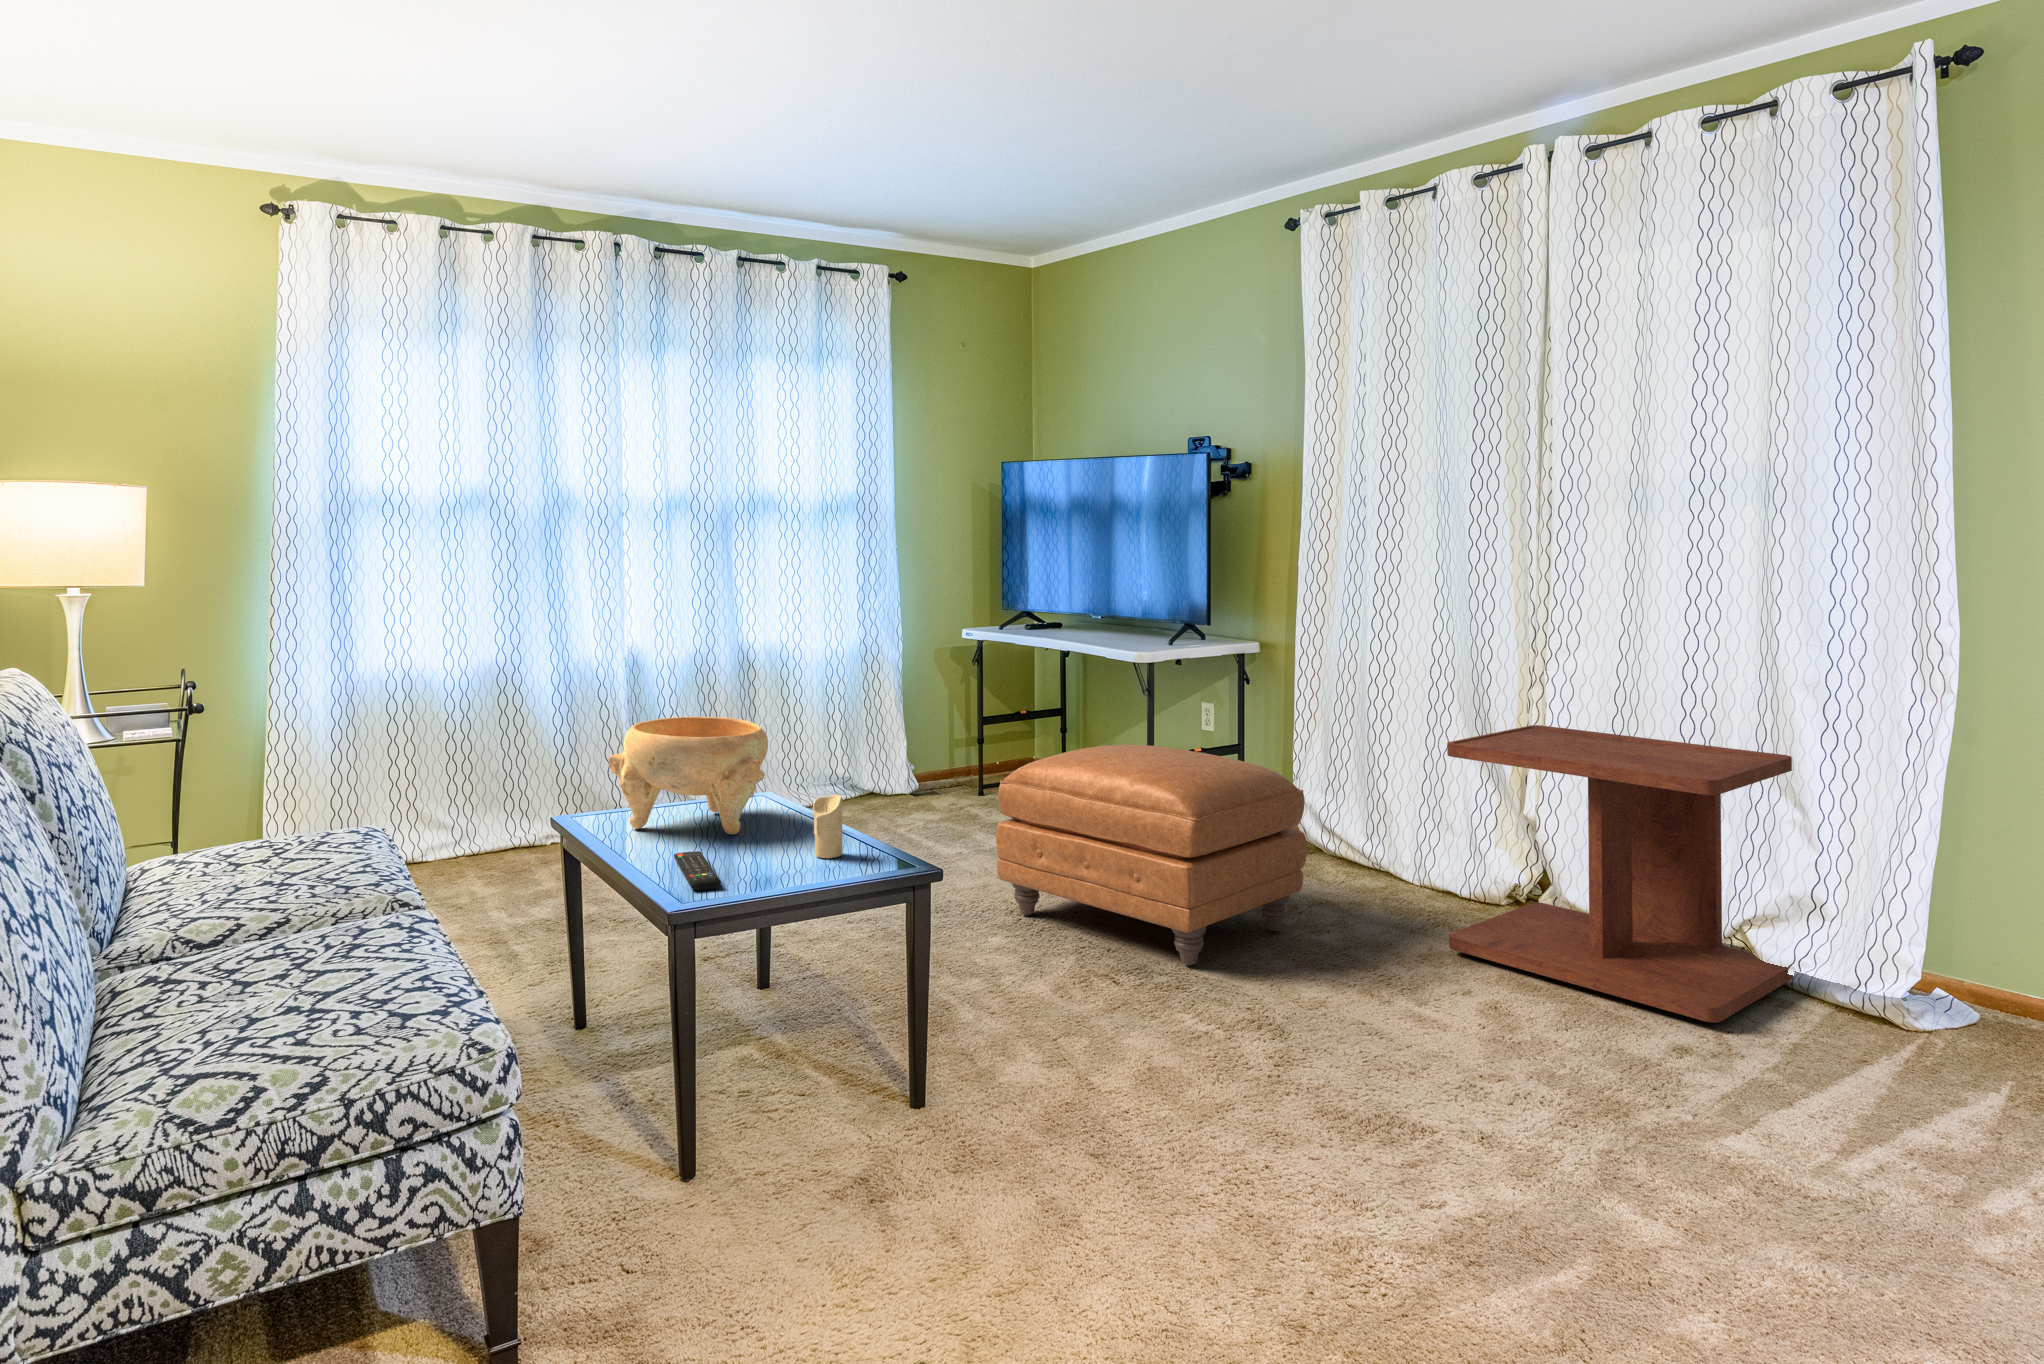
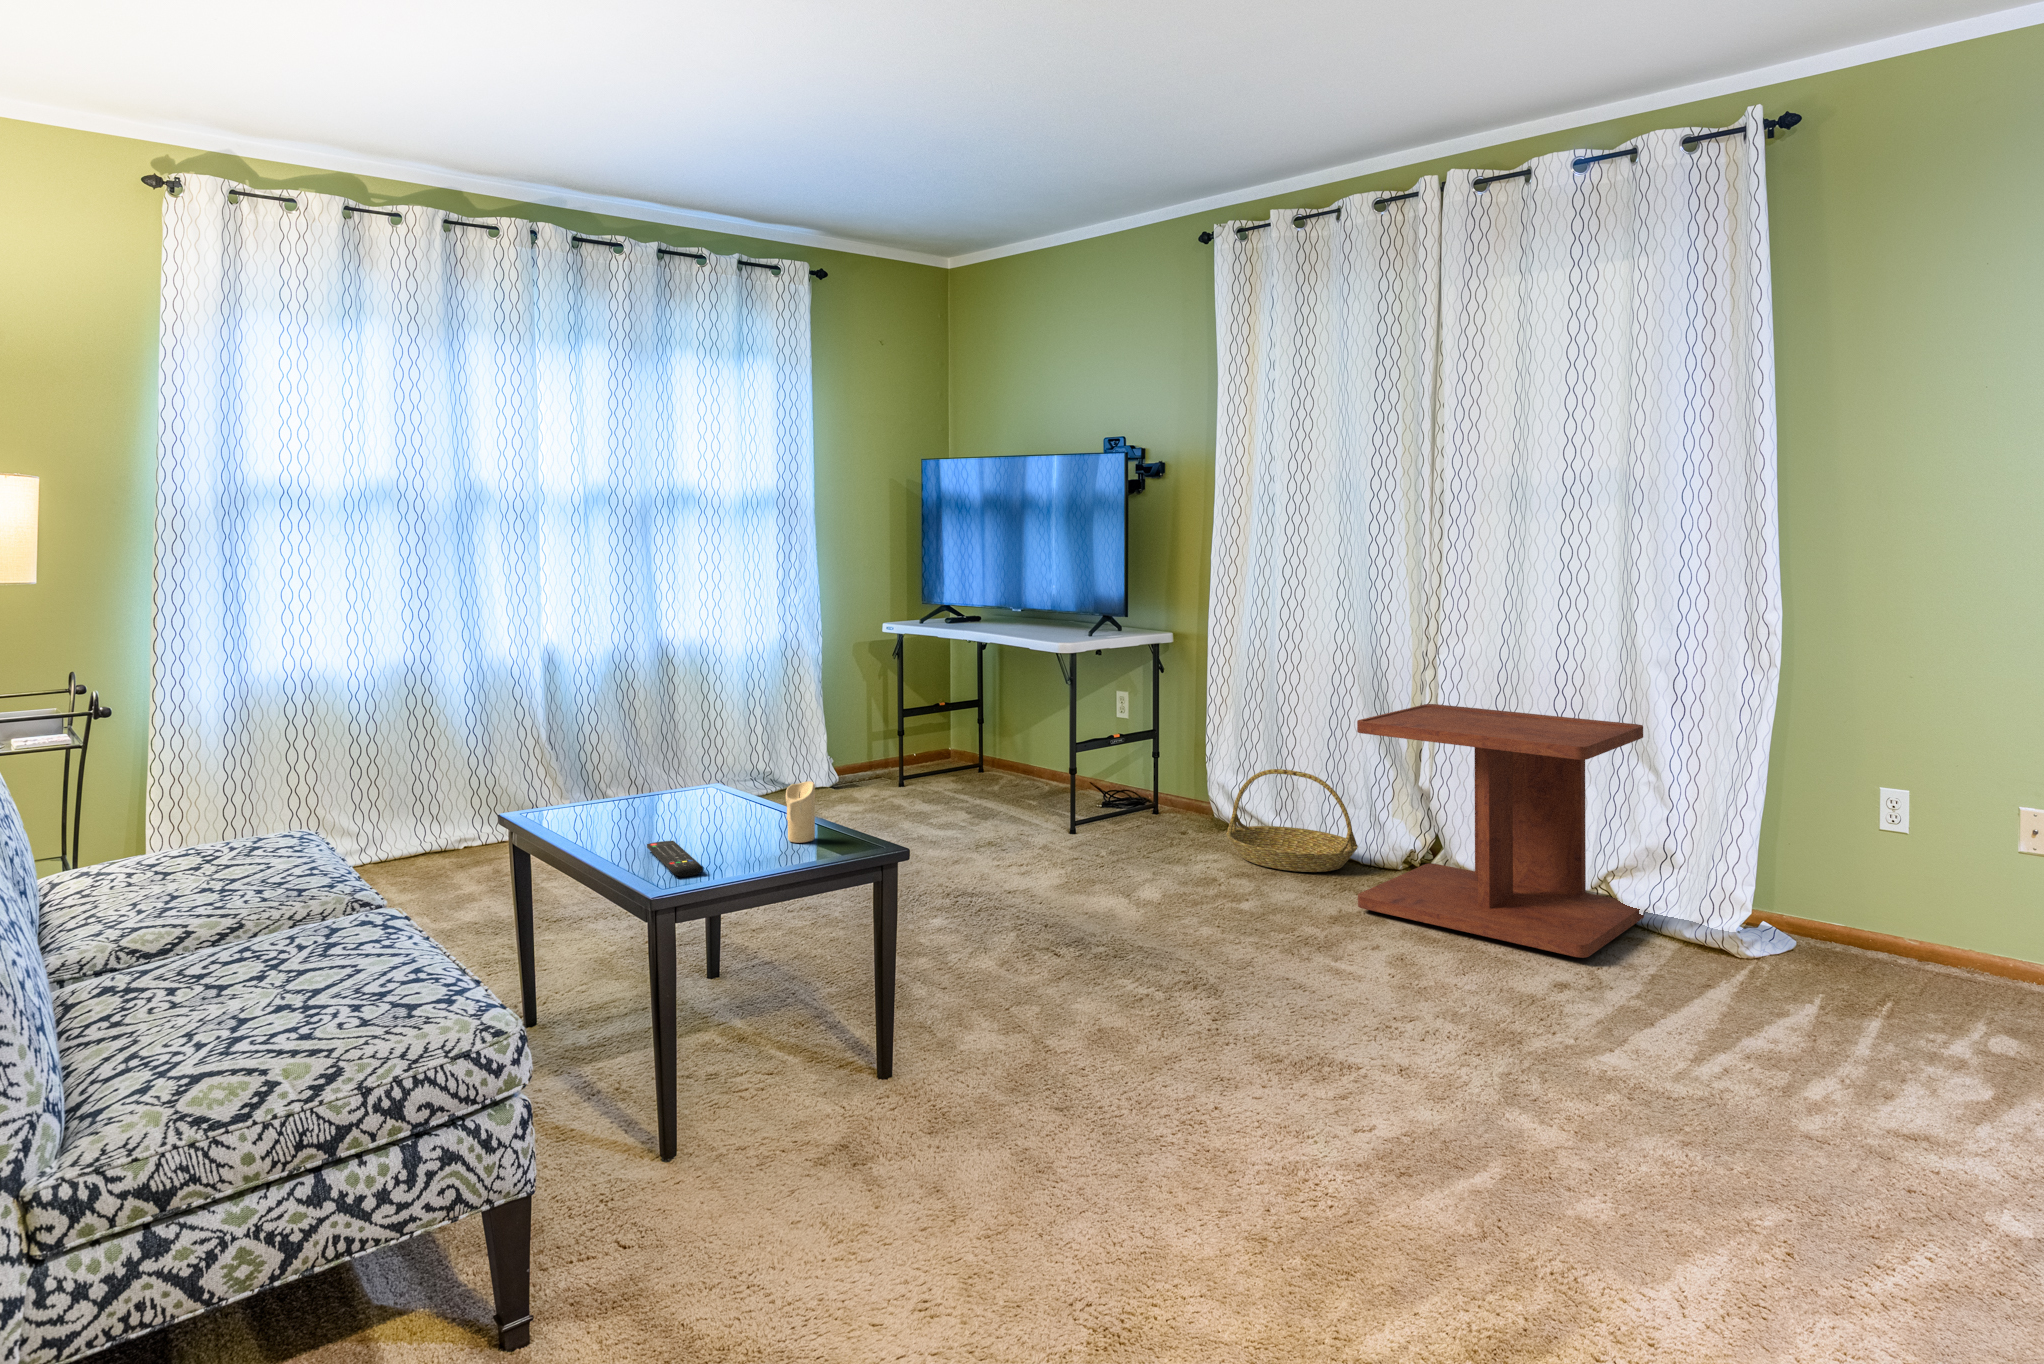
decorative bowl: present [609,717,768,834] -> none [569,710,731,824]
ottoman: present [996,744,1307,966] -> none [941,732,1231,934]
basket: none [1307,792,1454,906] -> present [1226,769,1358,872]

